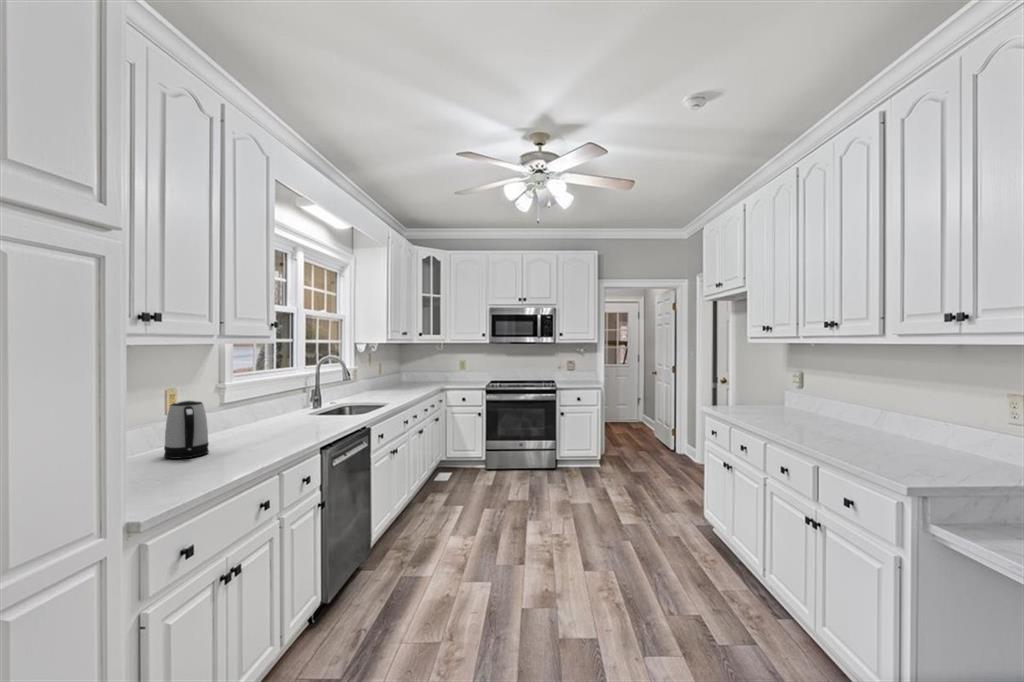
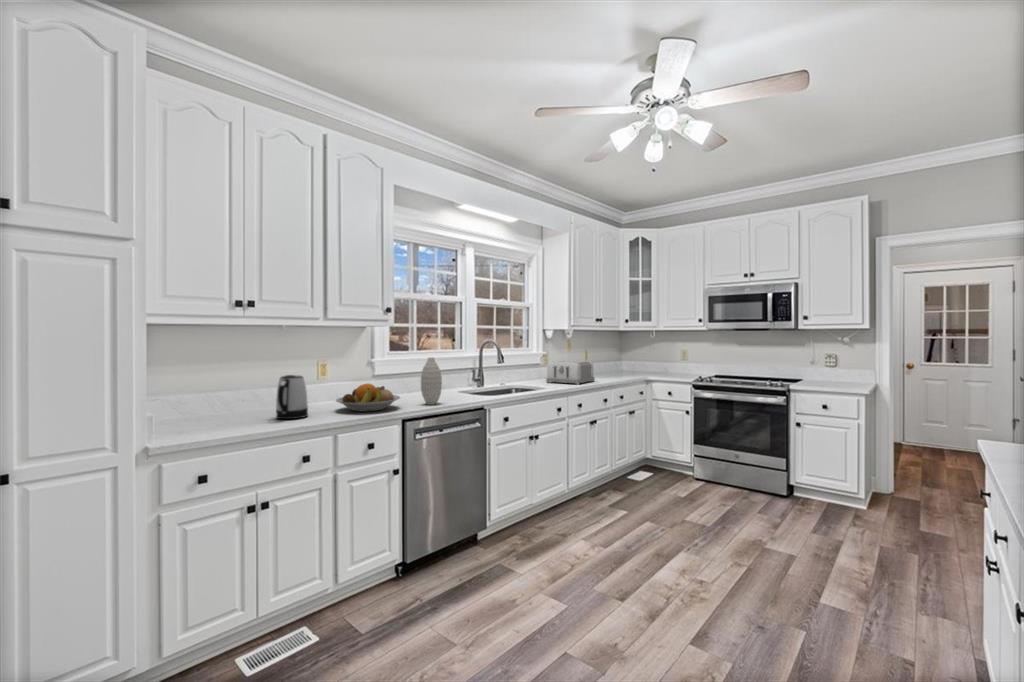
vase: none [304,373,328,425] -> present [421,357,442,405]
toaster: none [367,373,409,396] -> present [546,360,595,385]
fruit bowl: none [218,406,299,439] -> present [336,384,400,412]

